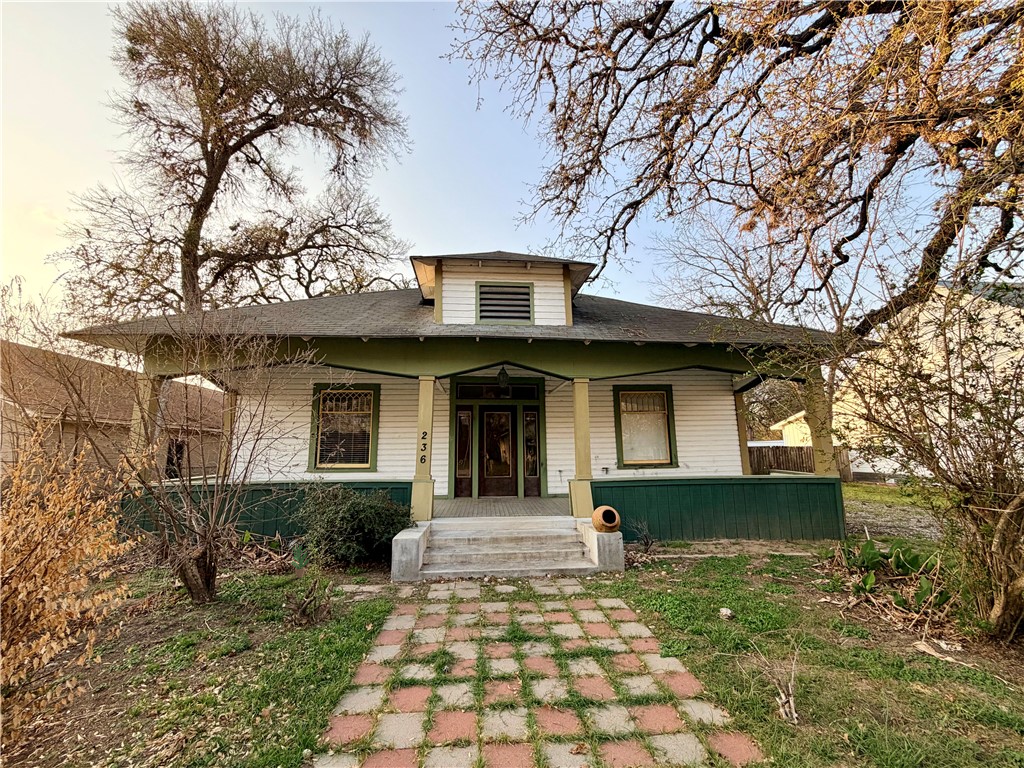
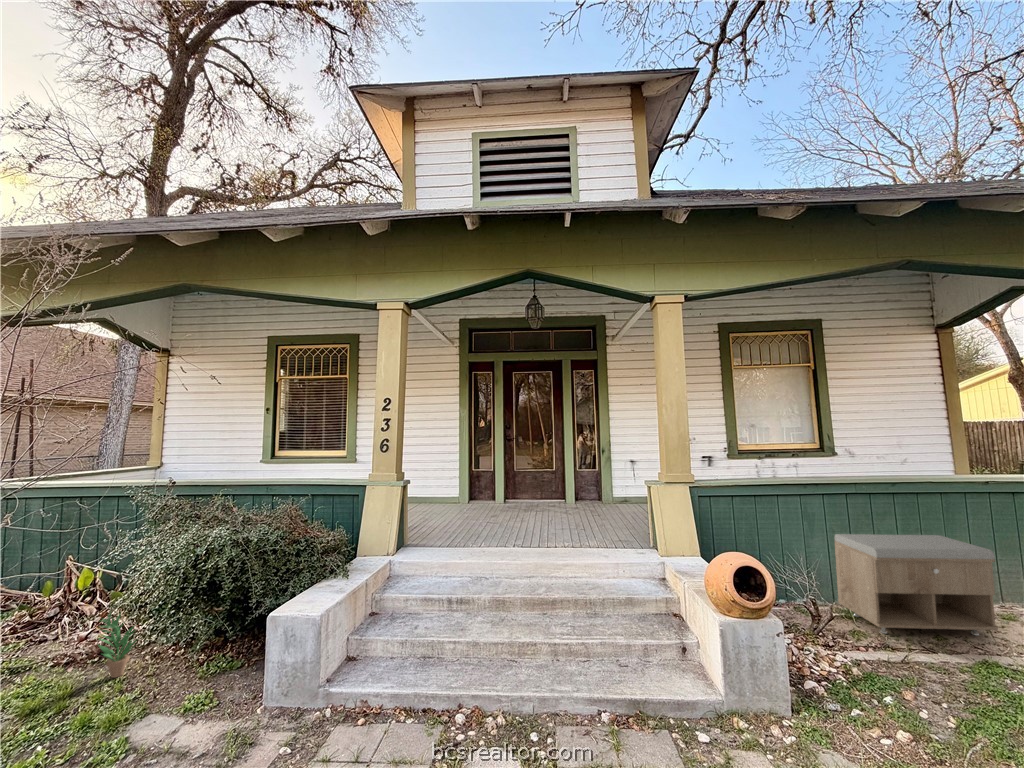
storage bench: none [662,505,728,552] -> present [835,534,998,636]

